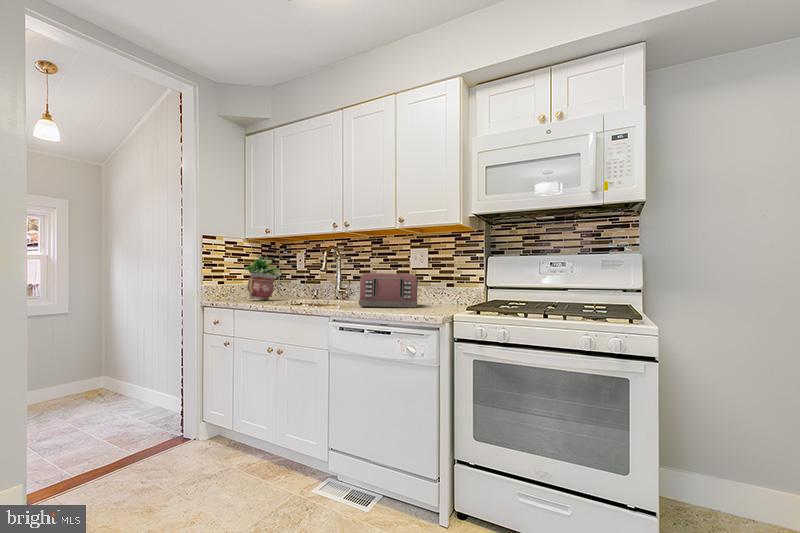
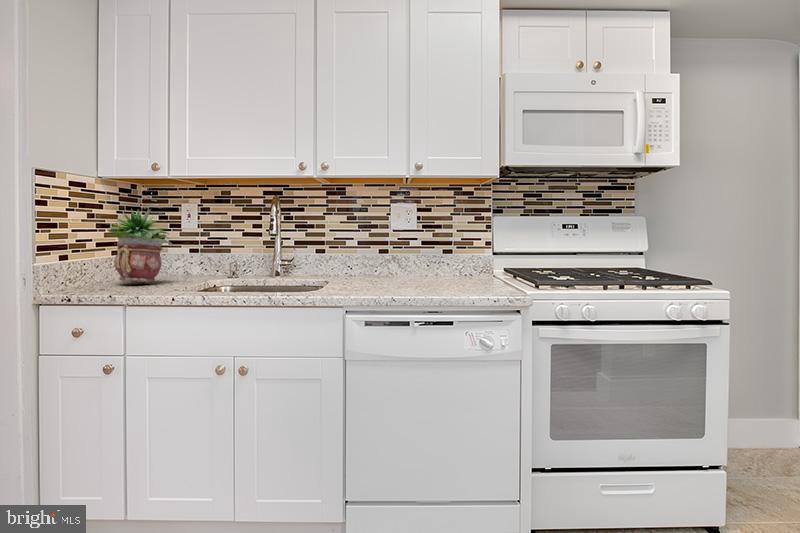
toaster: present [359,273,418,307] -> none [354,239,463,290]

